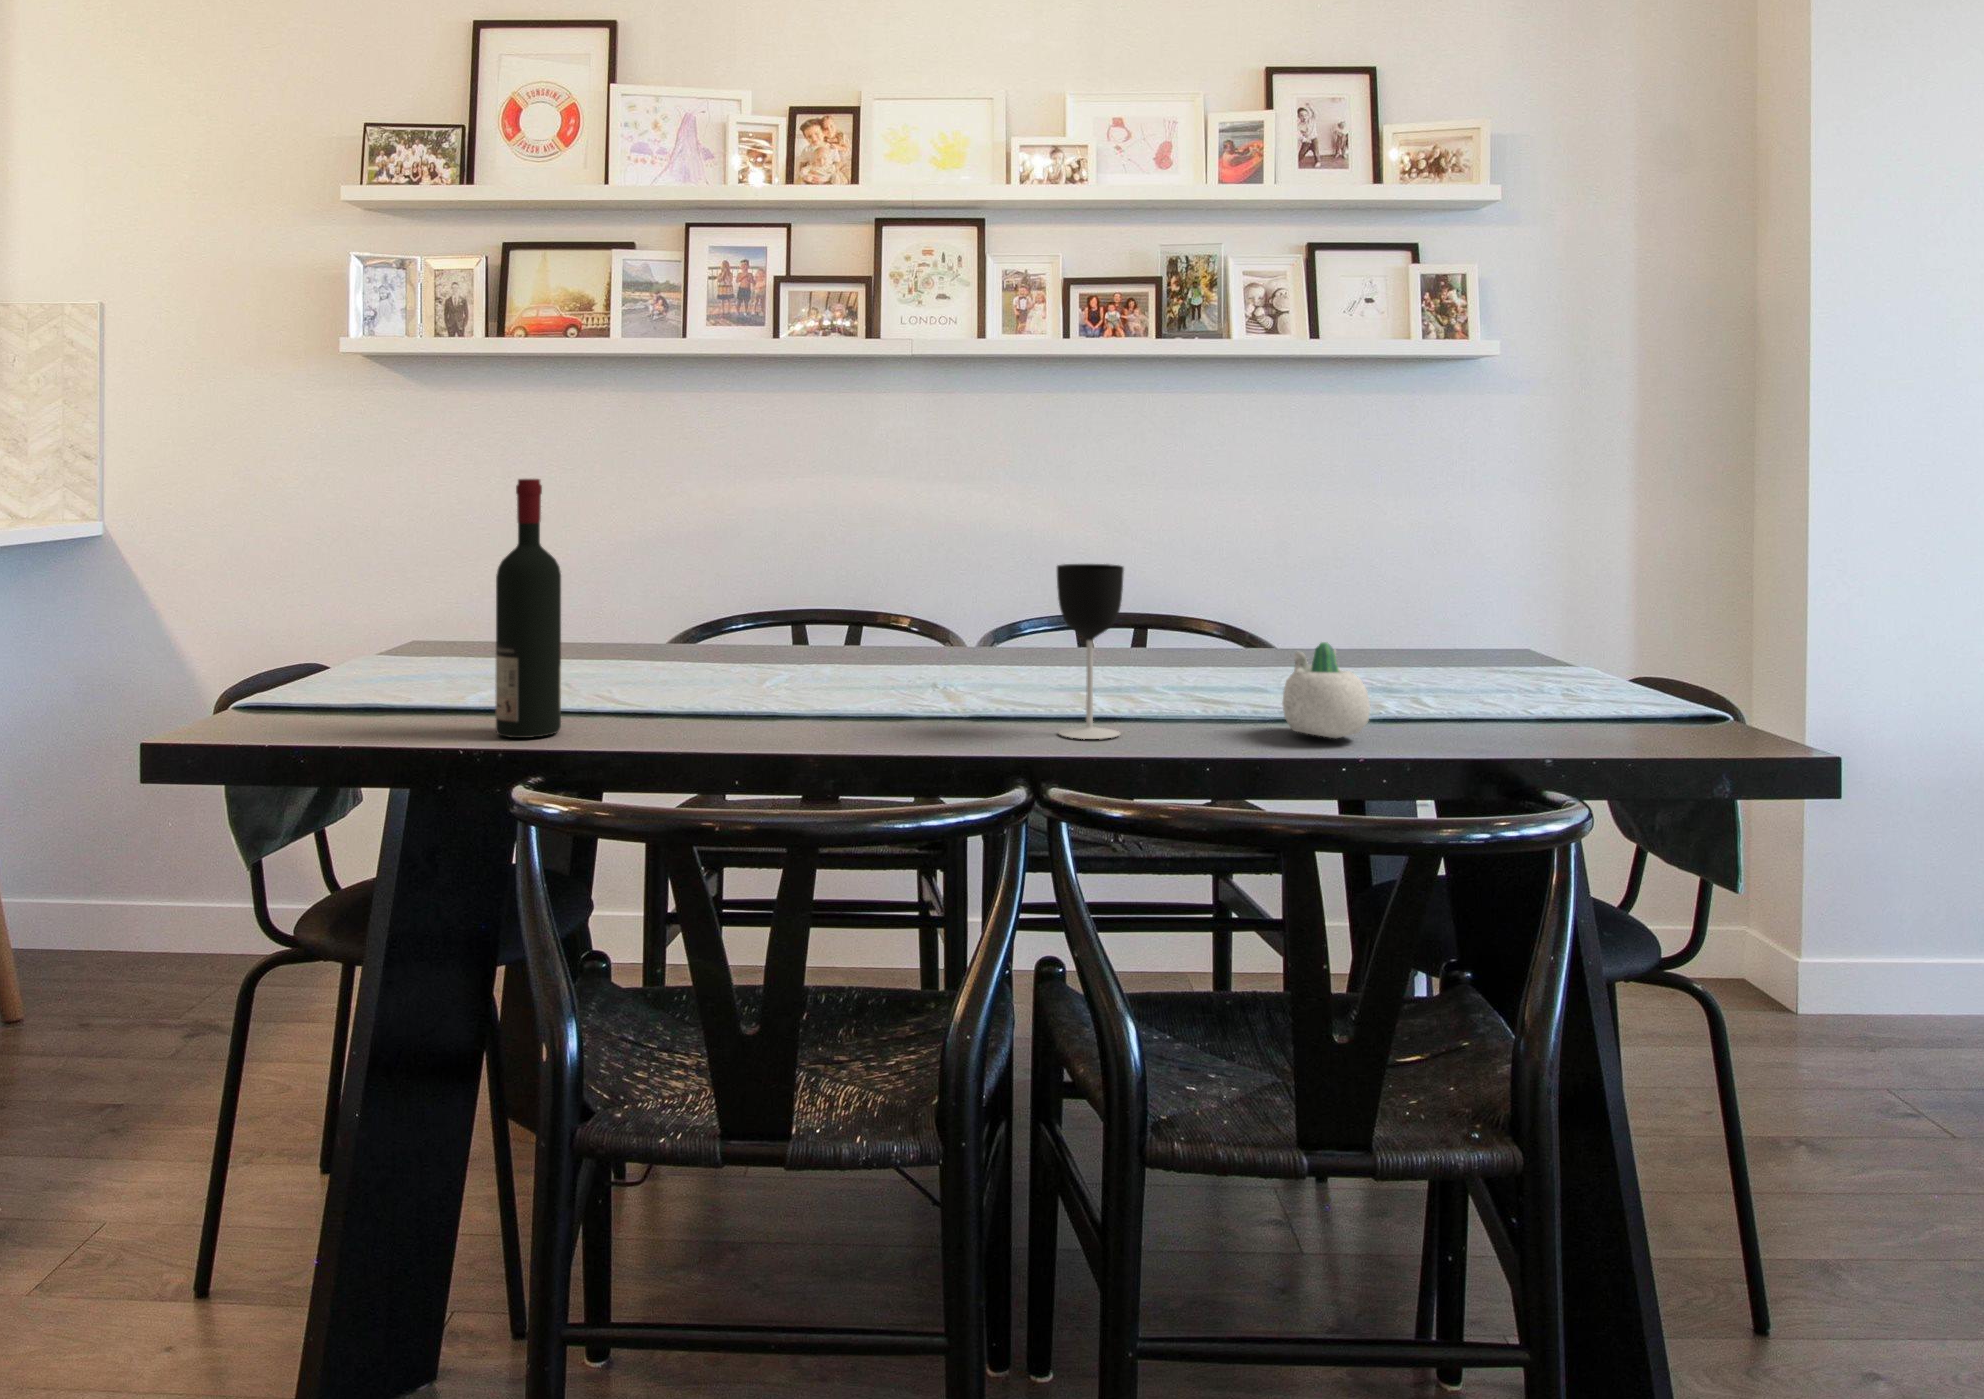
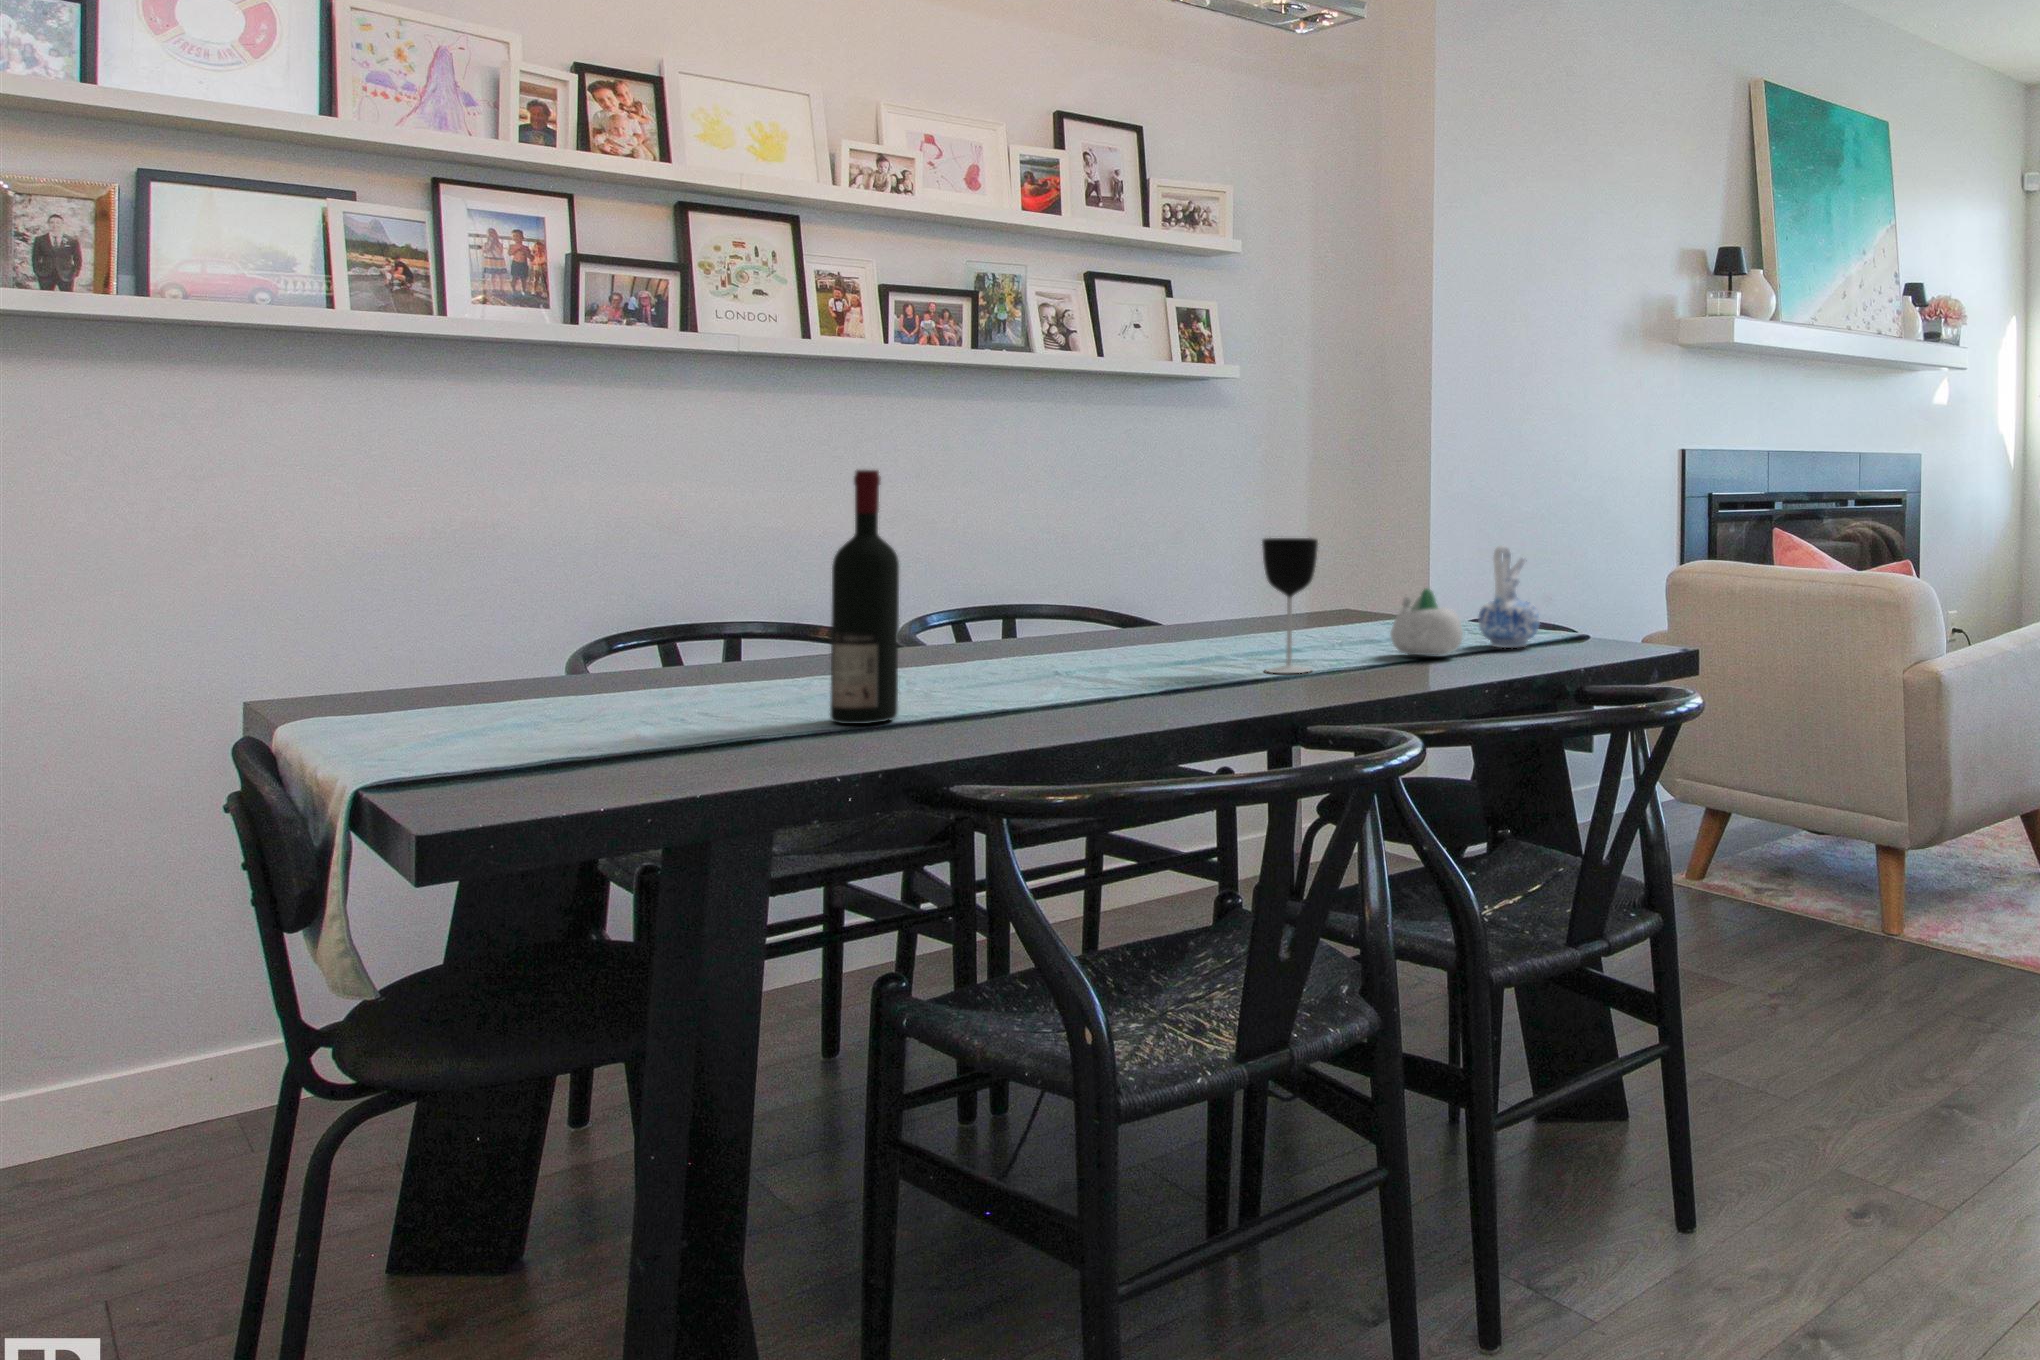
ceramic pitcher: none [1451,587,1545,740] -> present [1478,545,1540,648]

